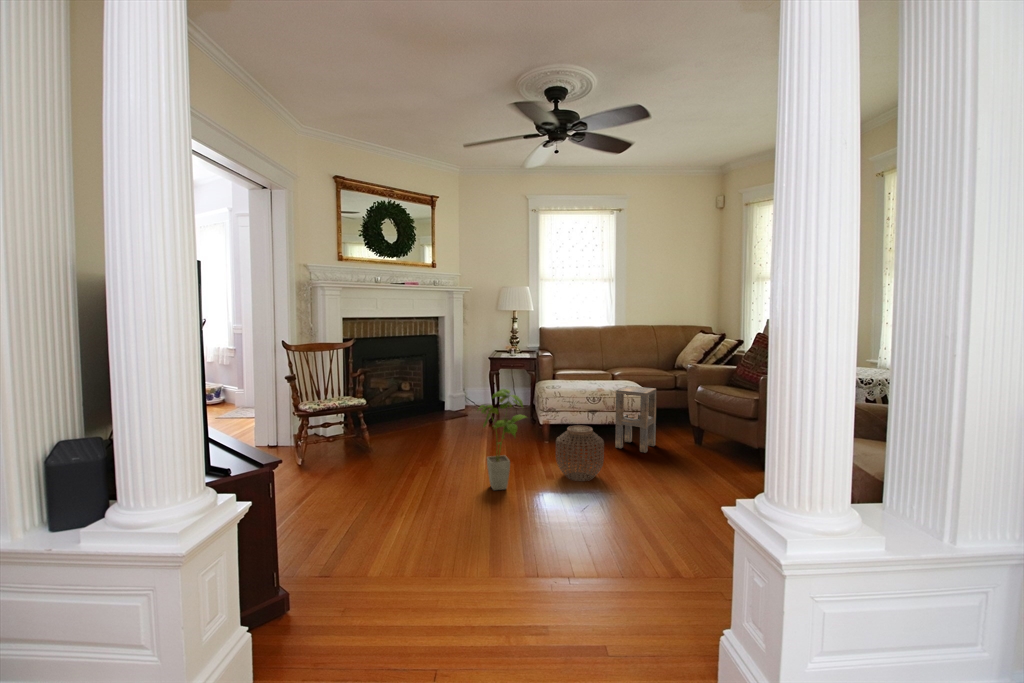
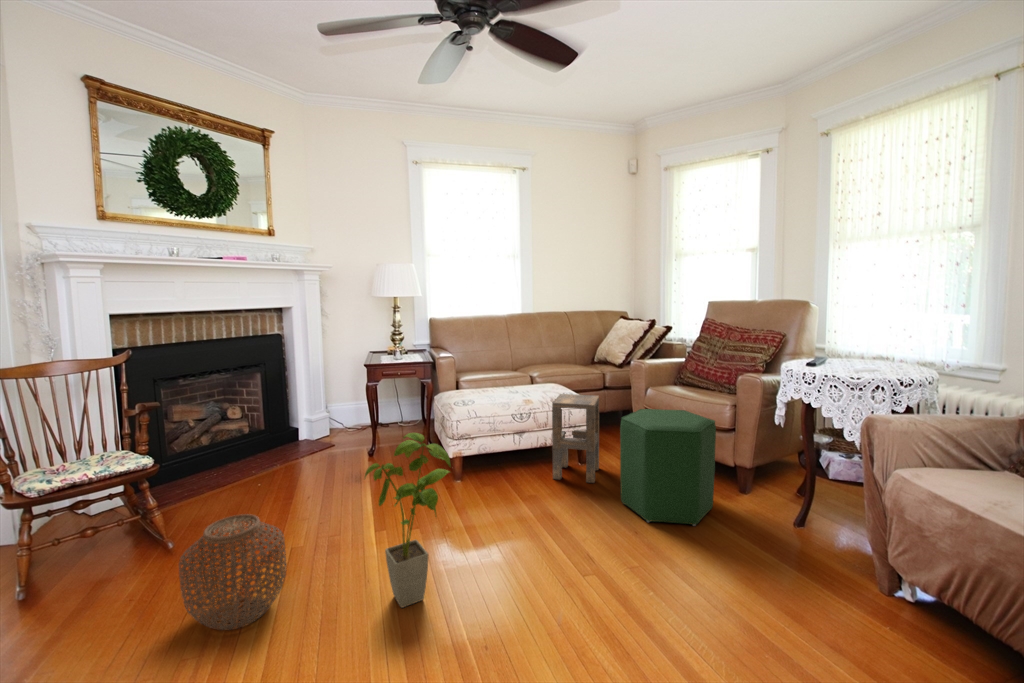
ottoman: none [659,398,731,481] -> present [620,409,716,526]
woven basket: present [556,425,604,481] -> present [179,514,286,630]

